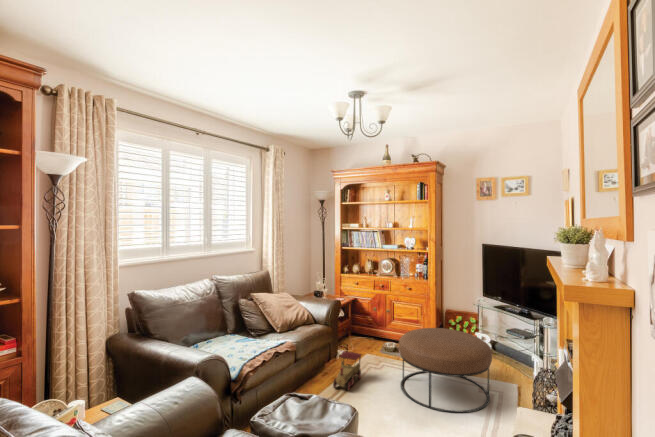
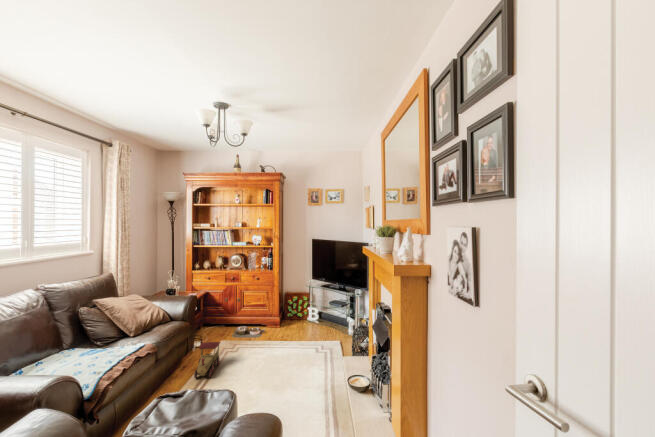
ottoman: present [399,328,492,413] -> none [254,309,325,375]

